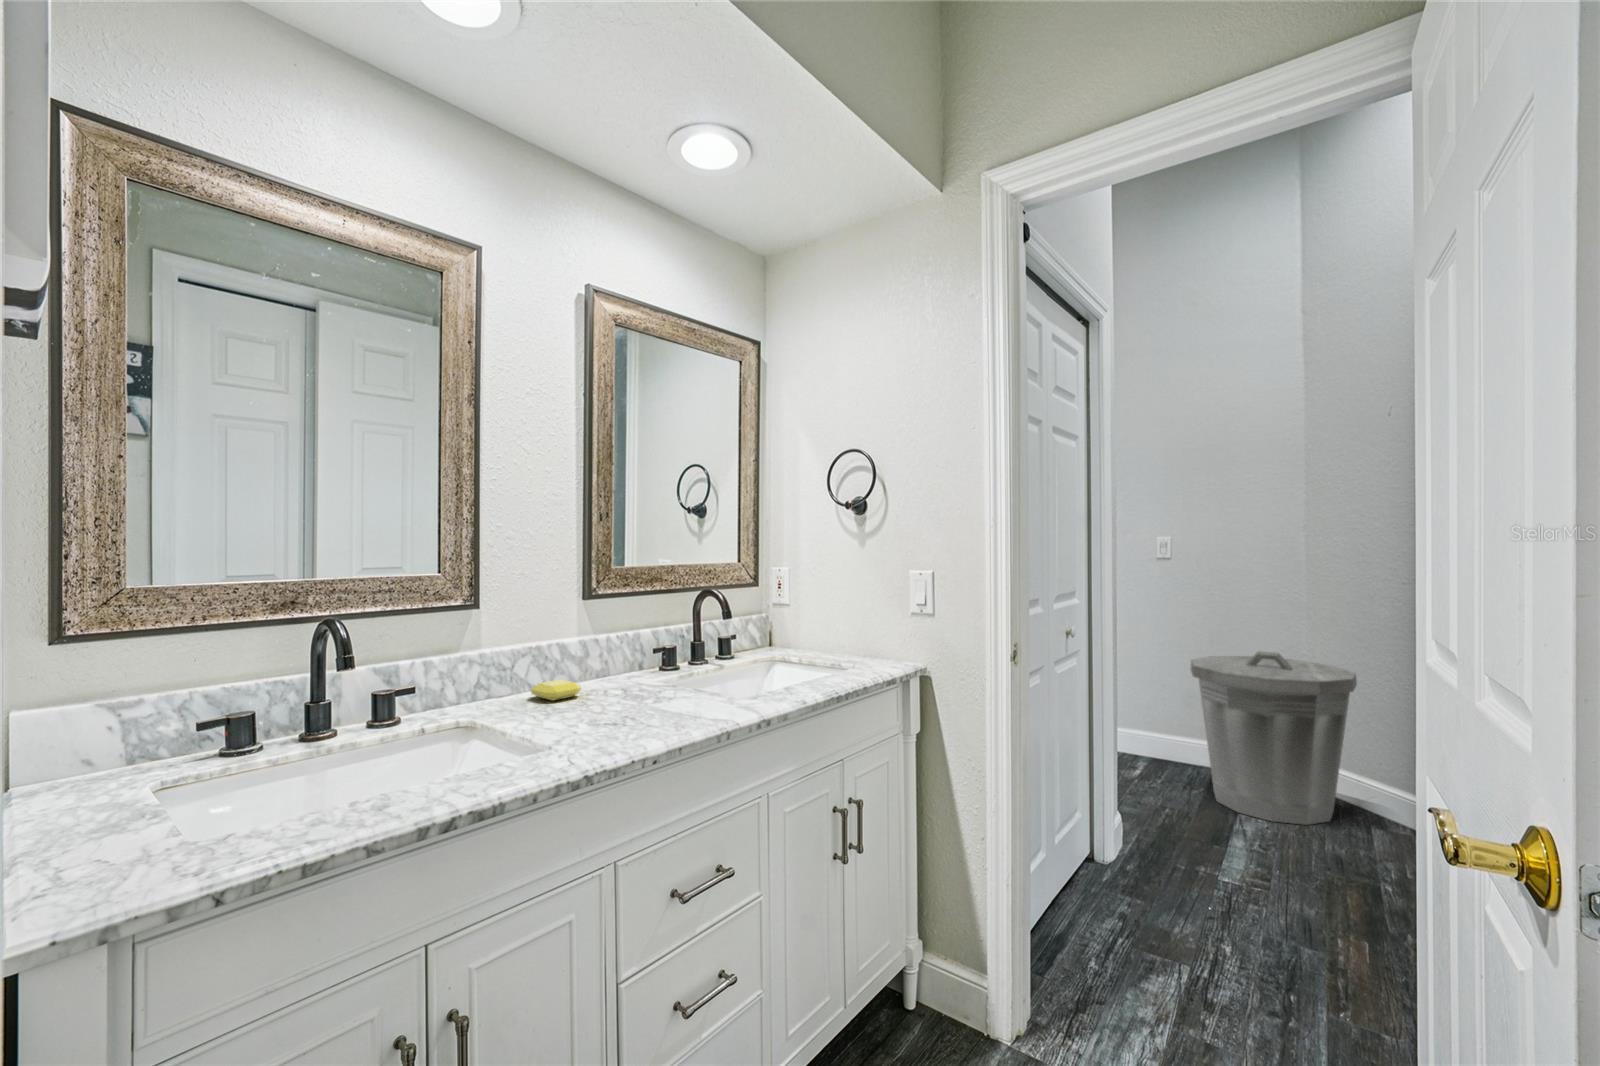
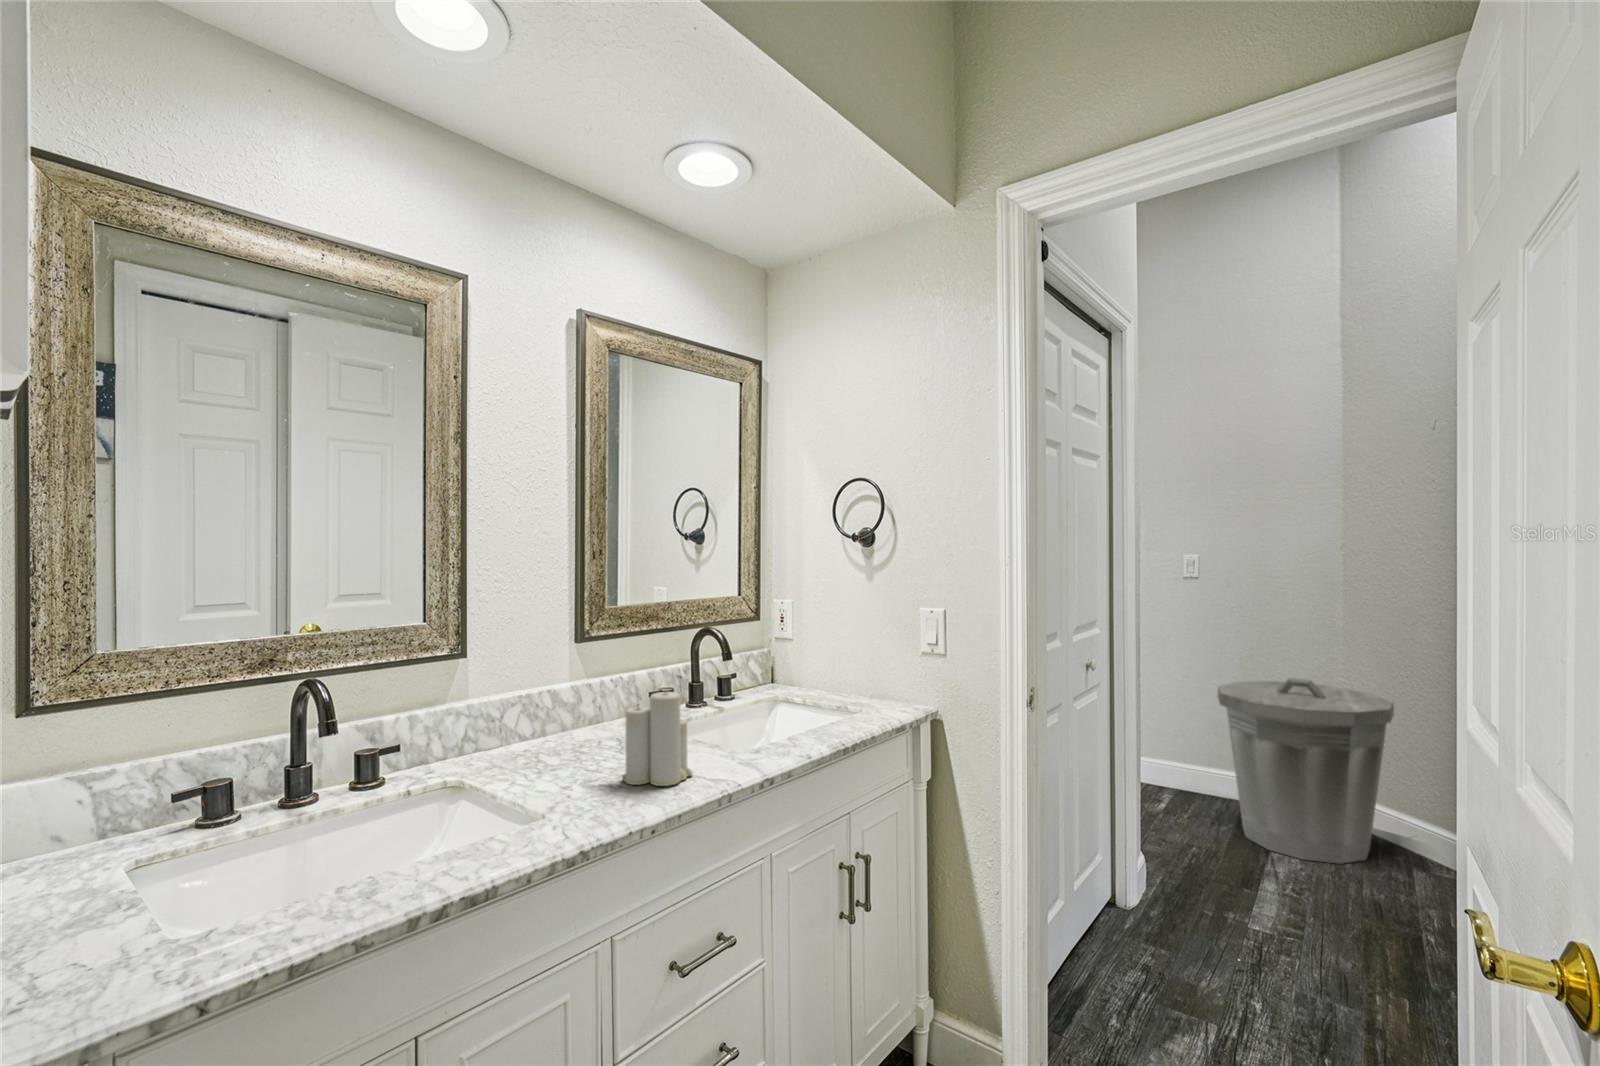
candle: none [626,628,694,724] -> present [622,691,693,786]
soap bar: present [531,680,581,701] -> none [521,731,574,755]

